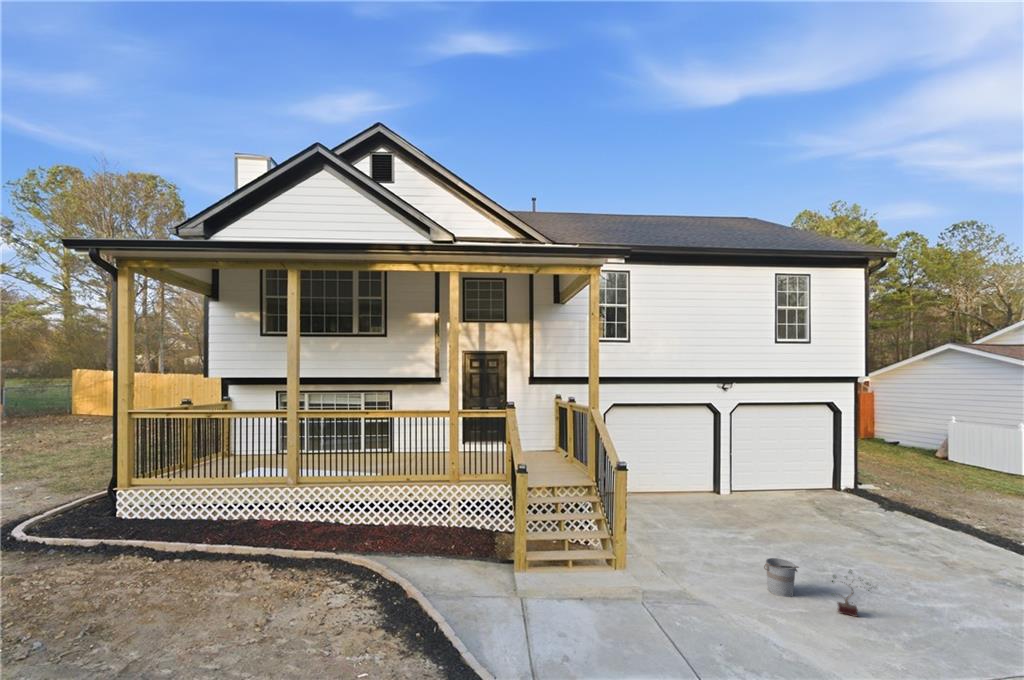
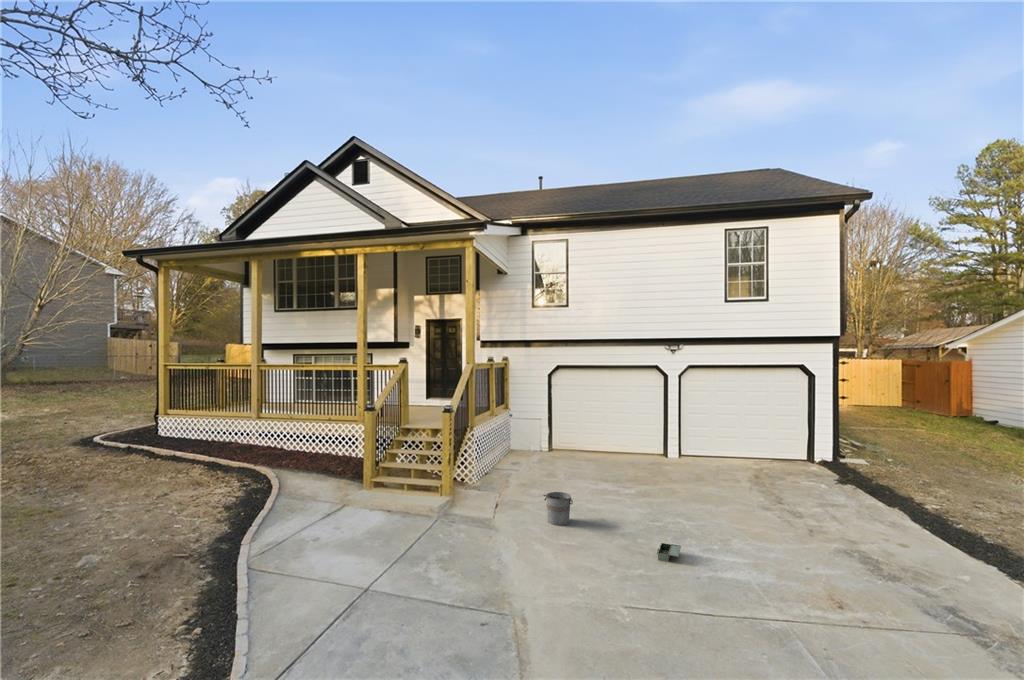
potted plant: present [832,570,869,617] -> none [574,499,604,544]
toolbox: none [920,607,960,628] -> present [657,543,681,562]

